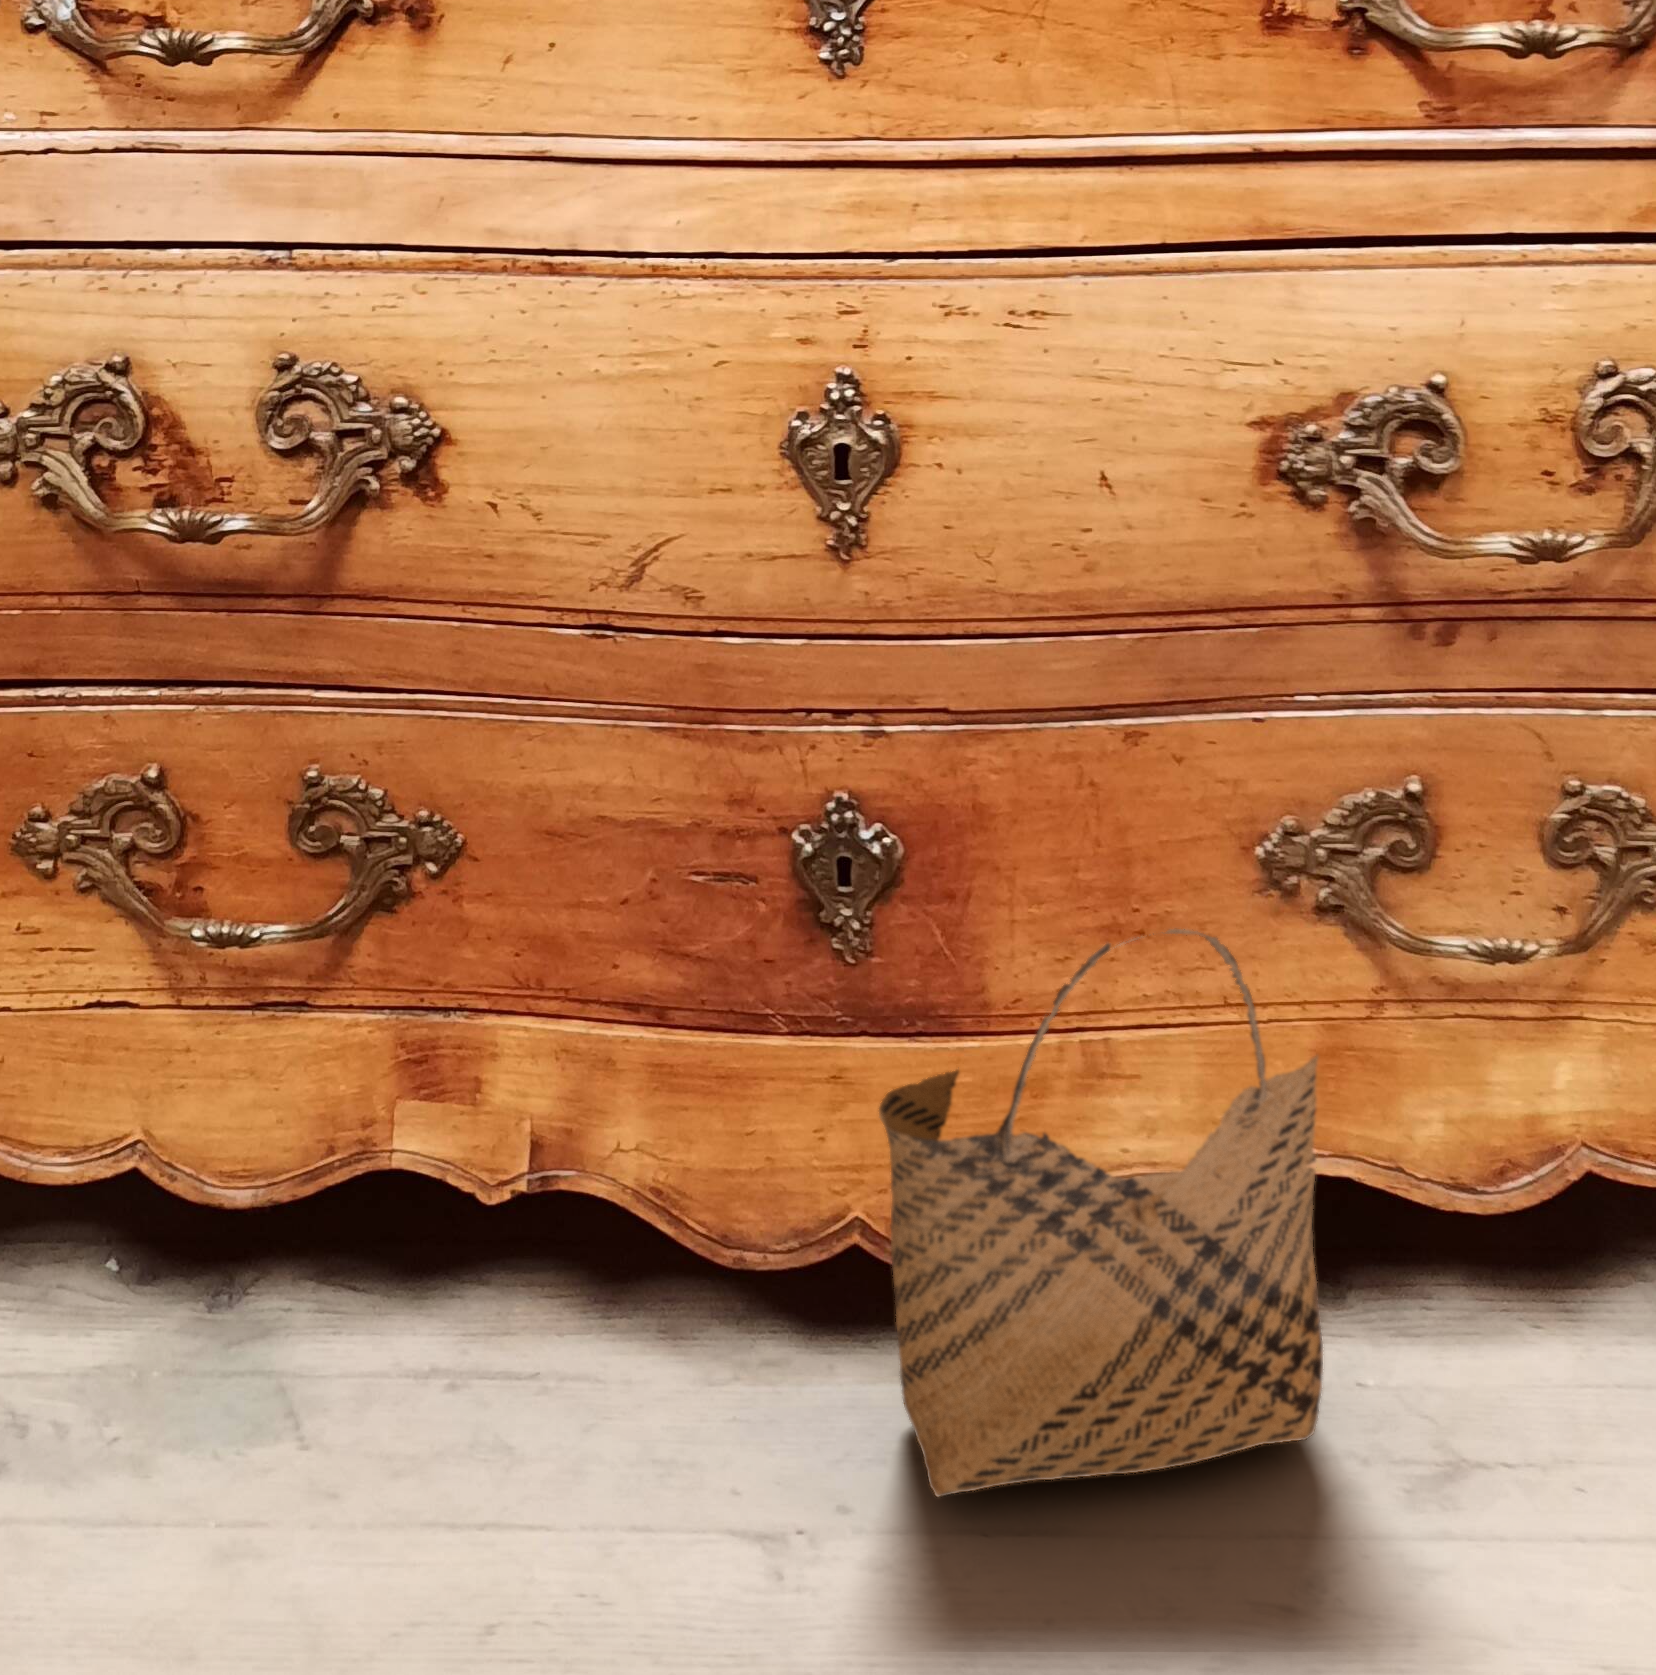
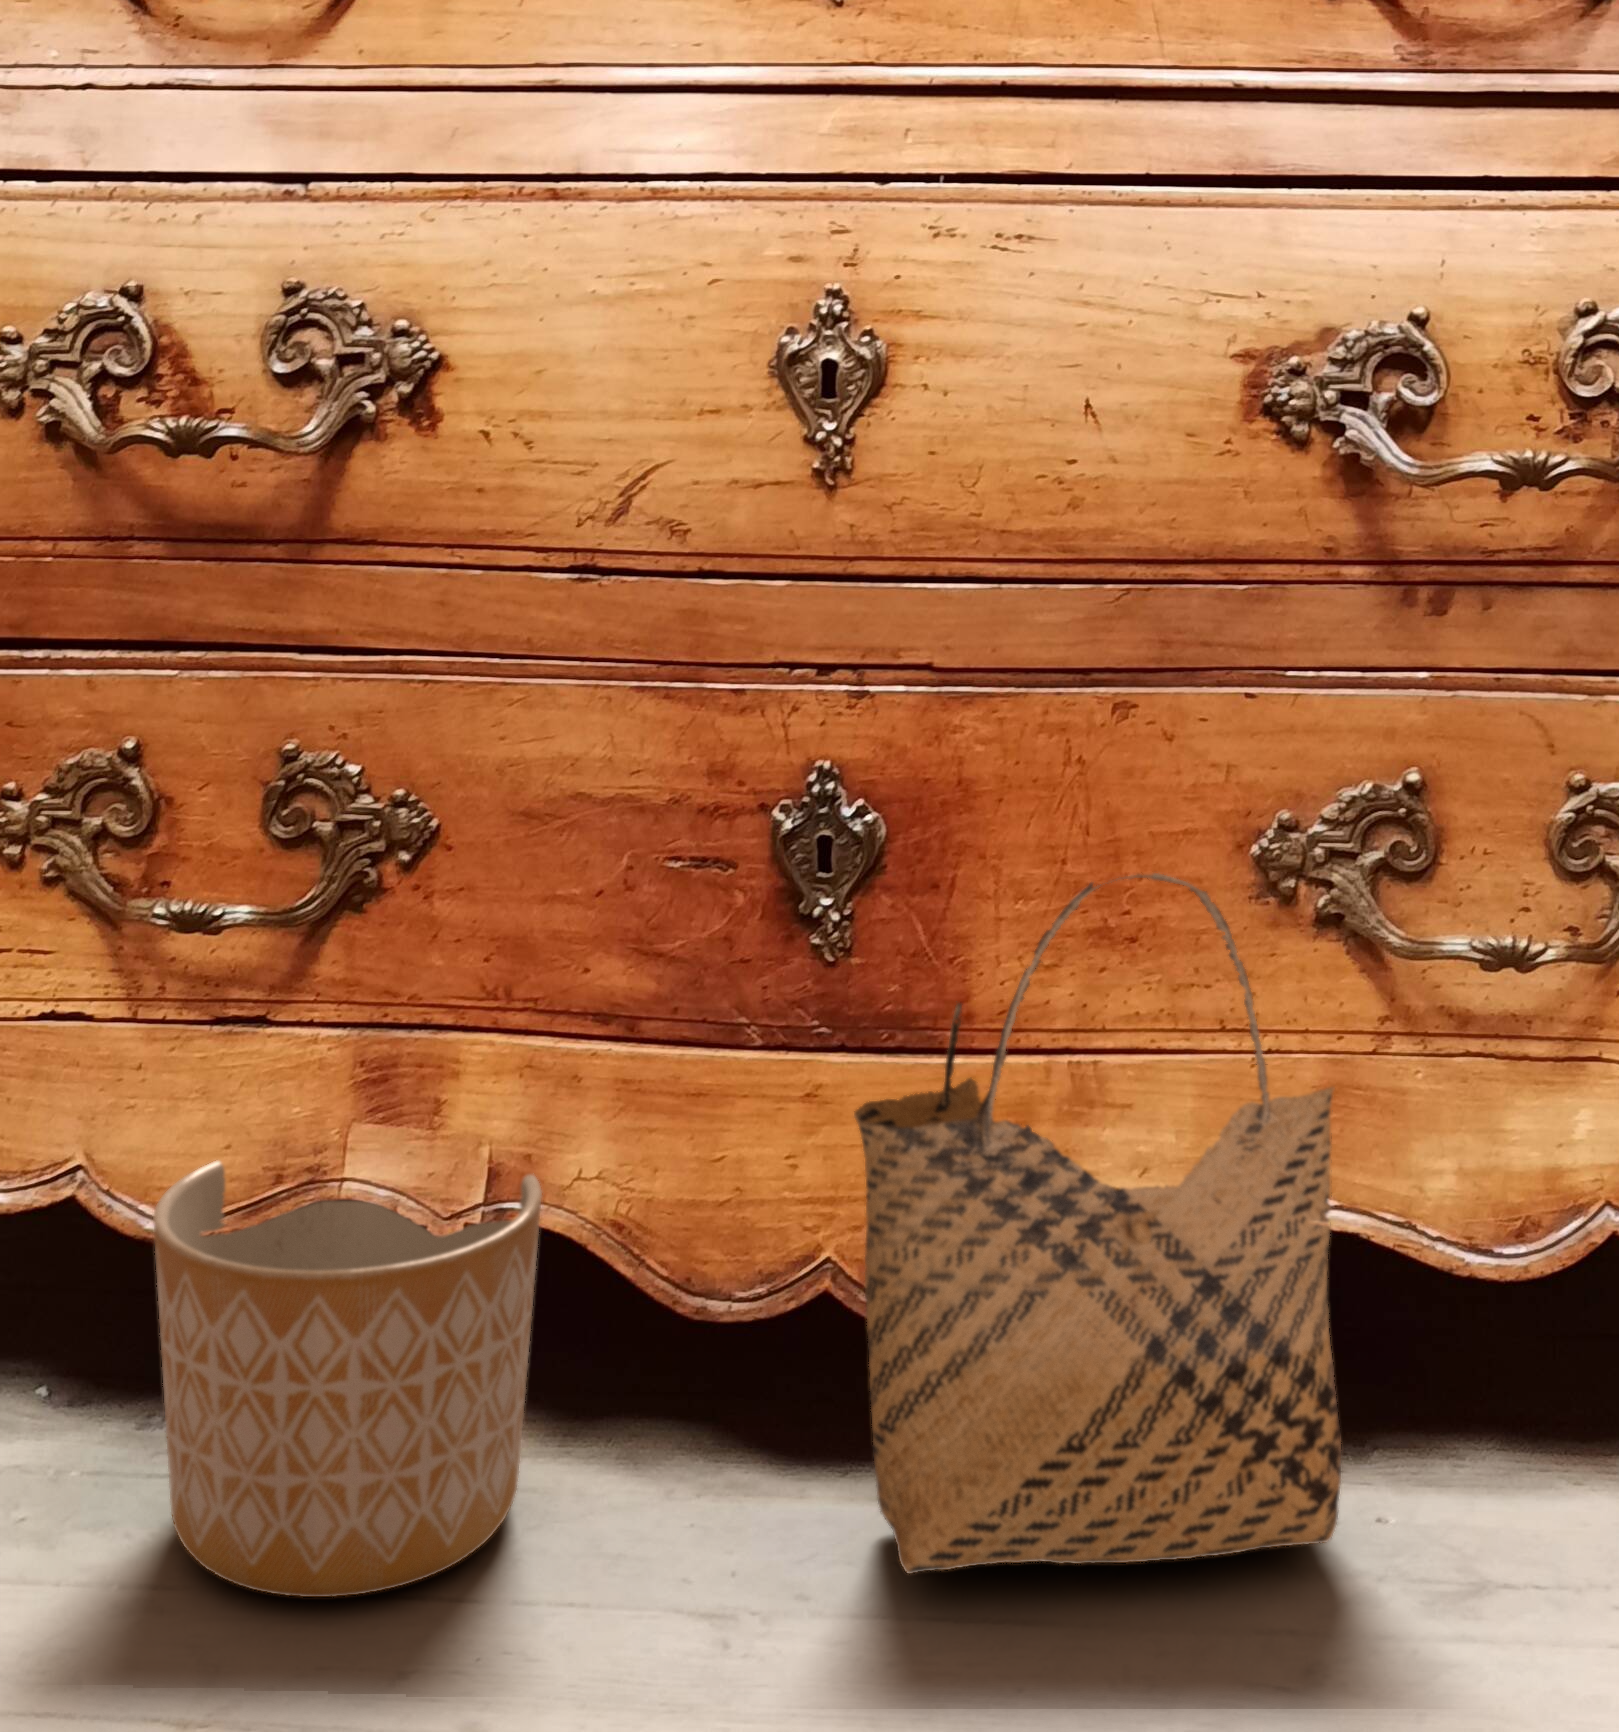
planter: none [223,1073,585,1538] -> present [153,1161,542,1597]

